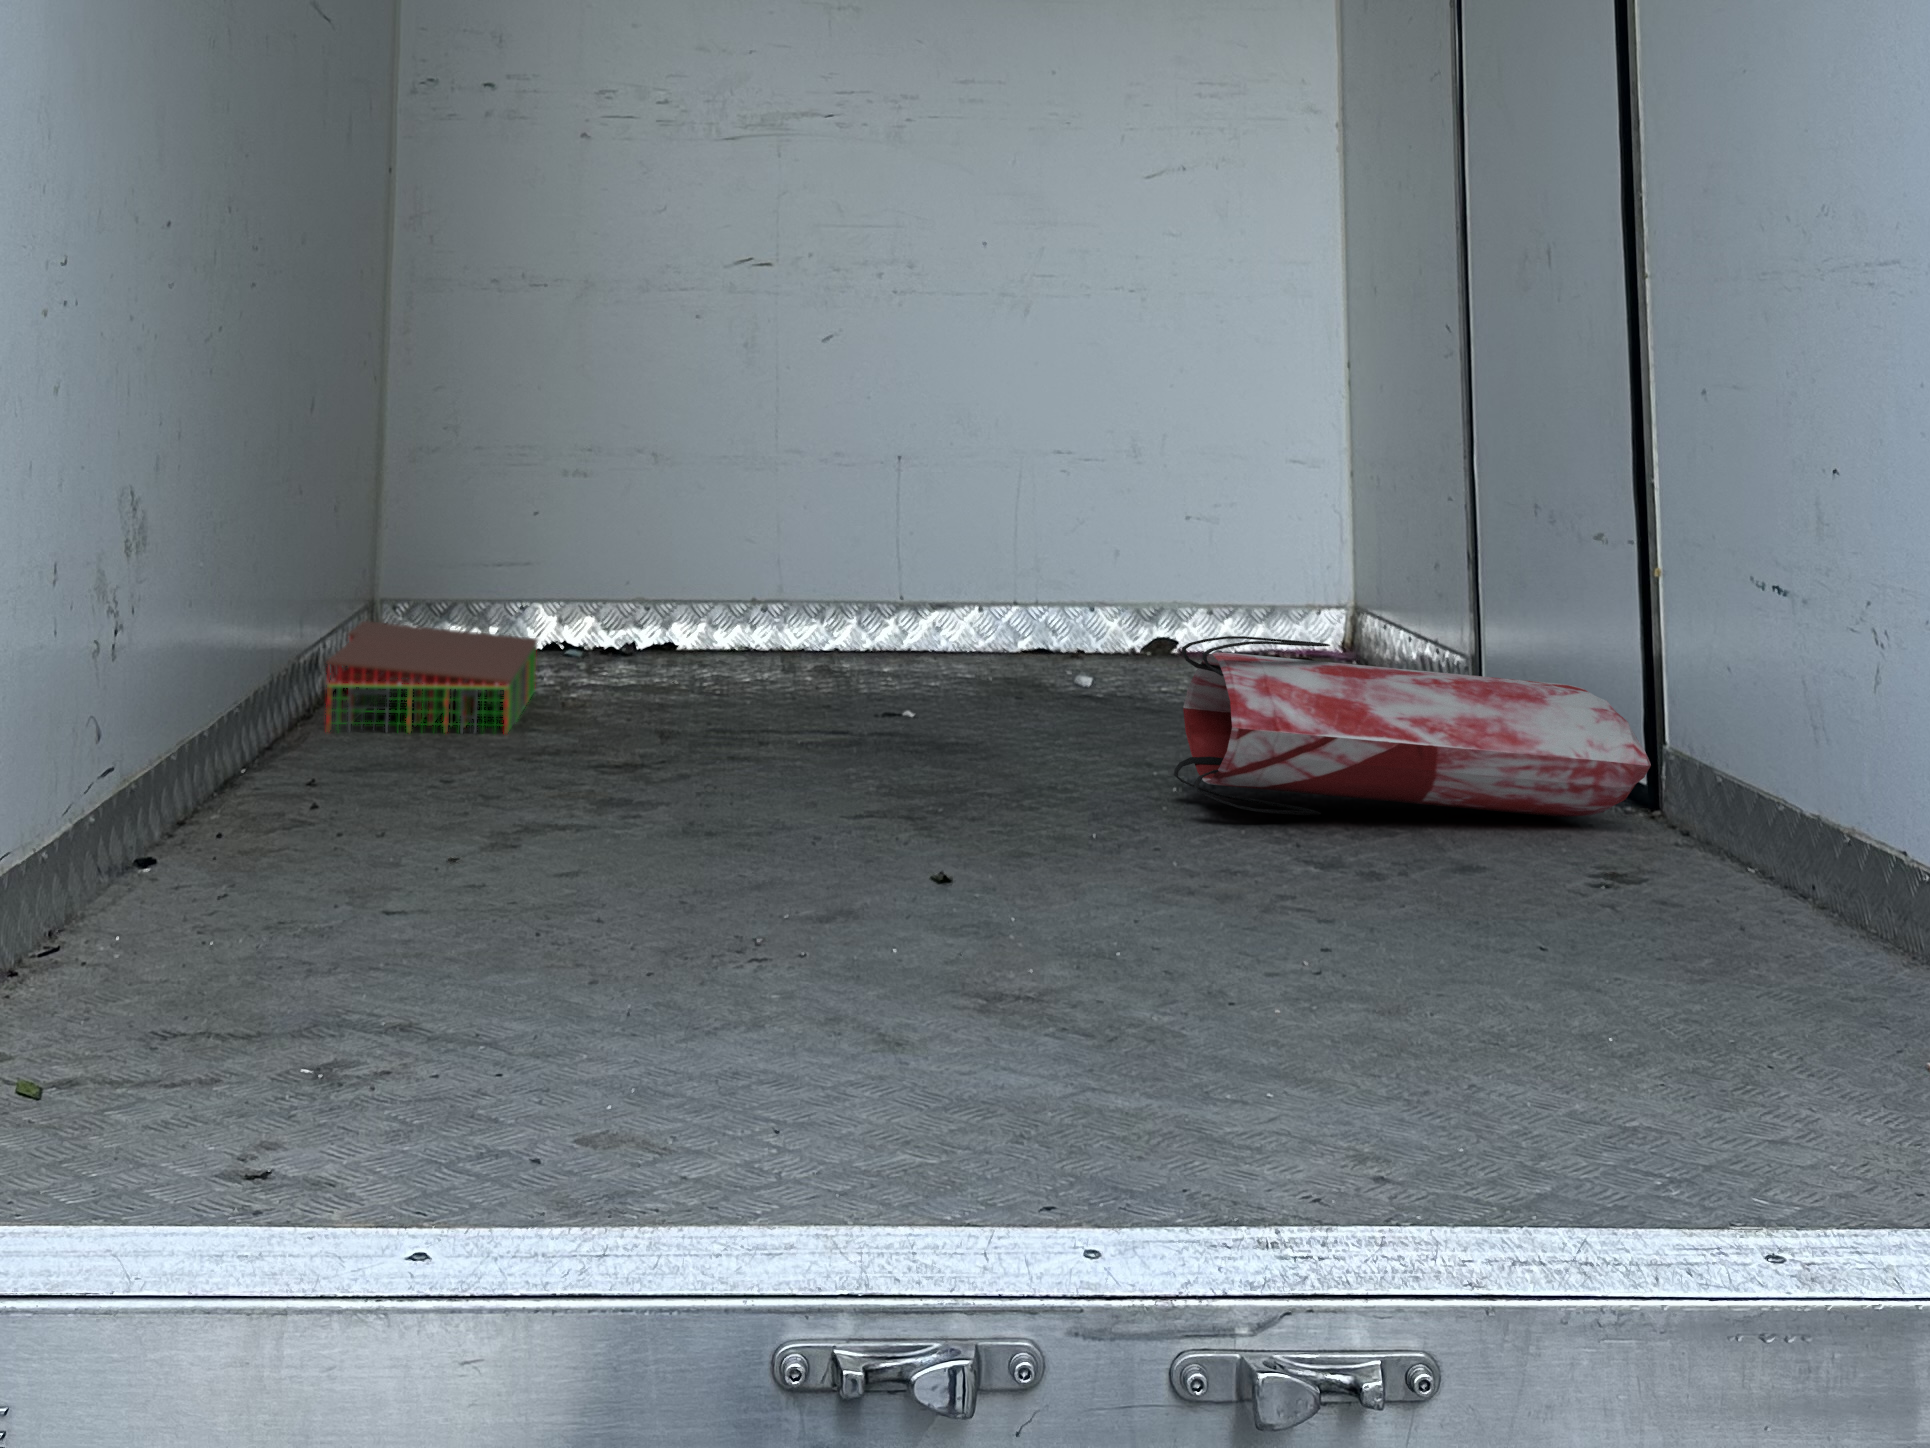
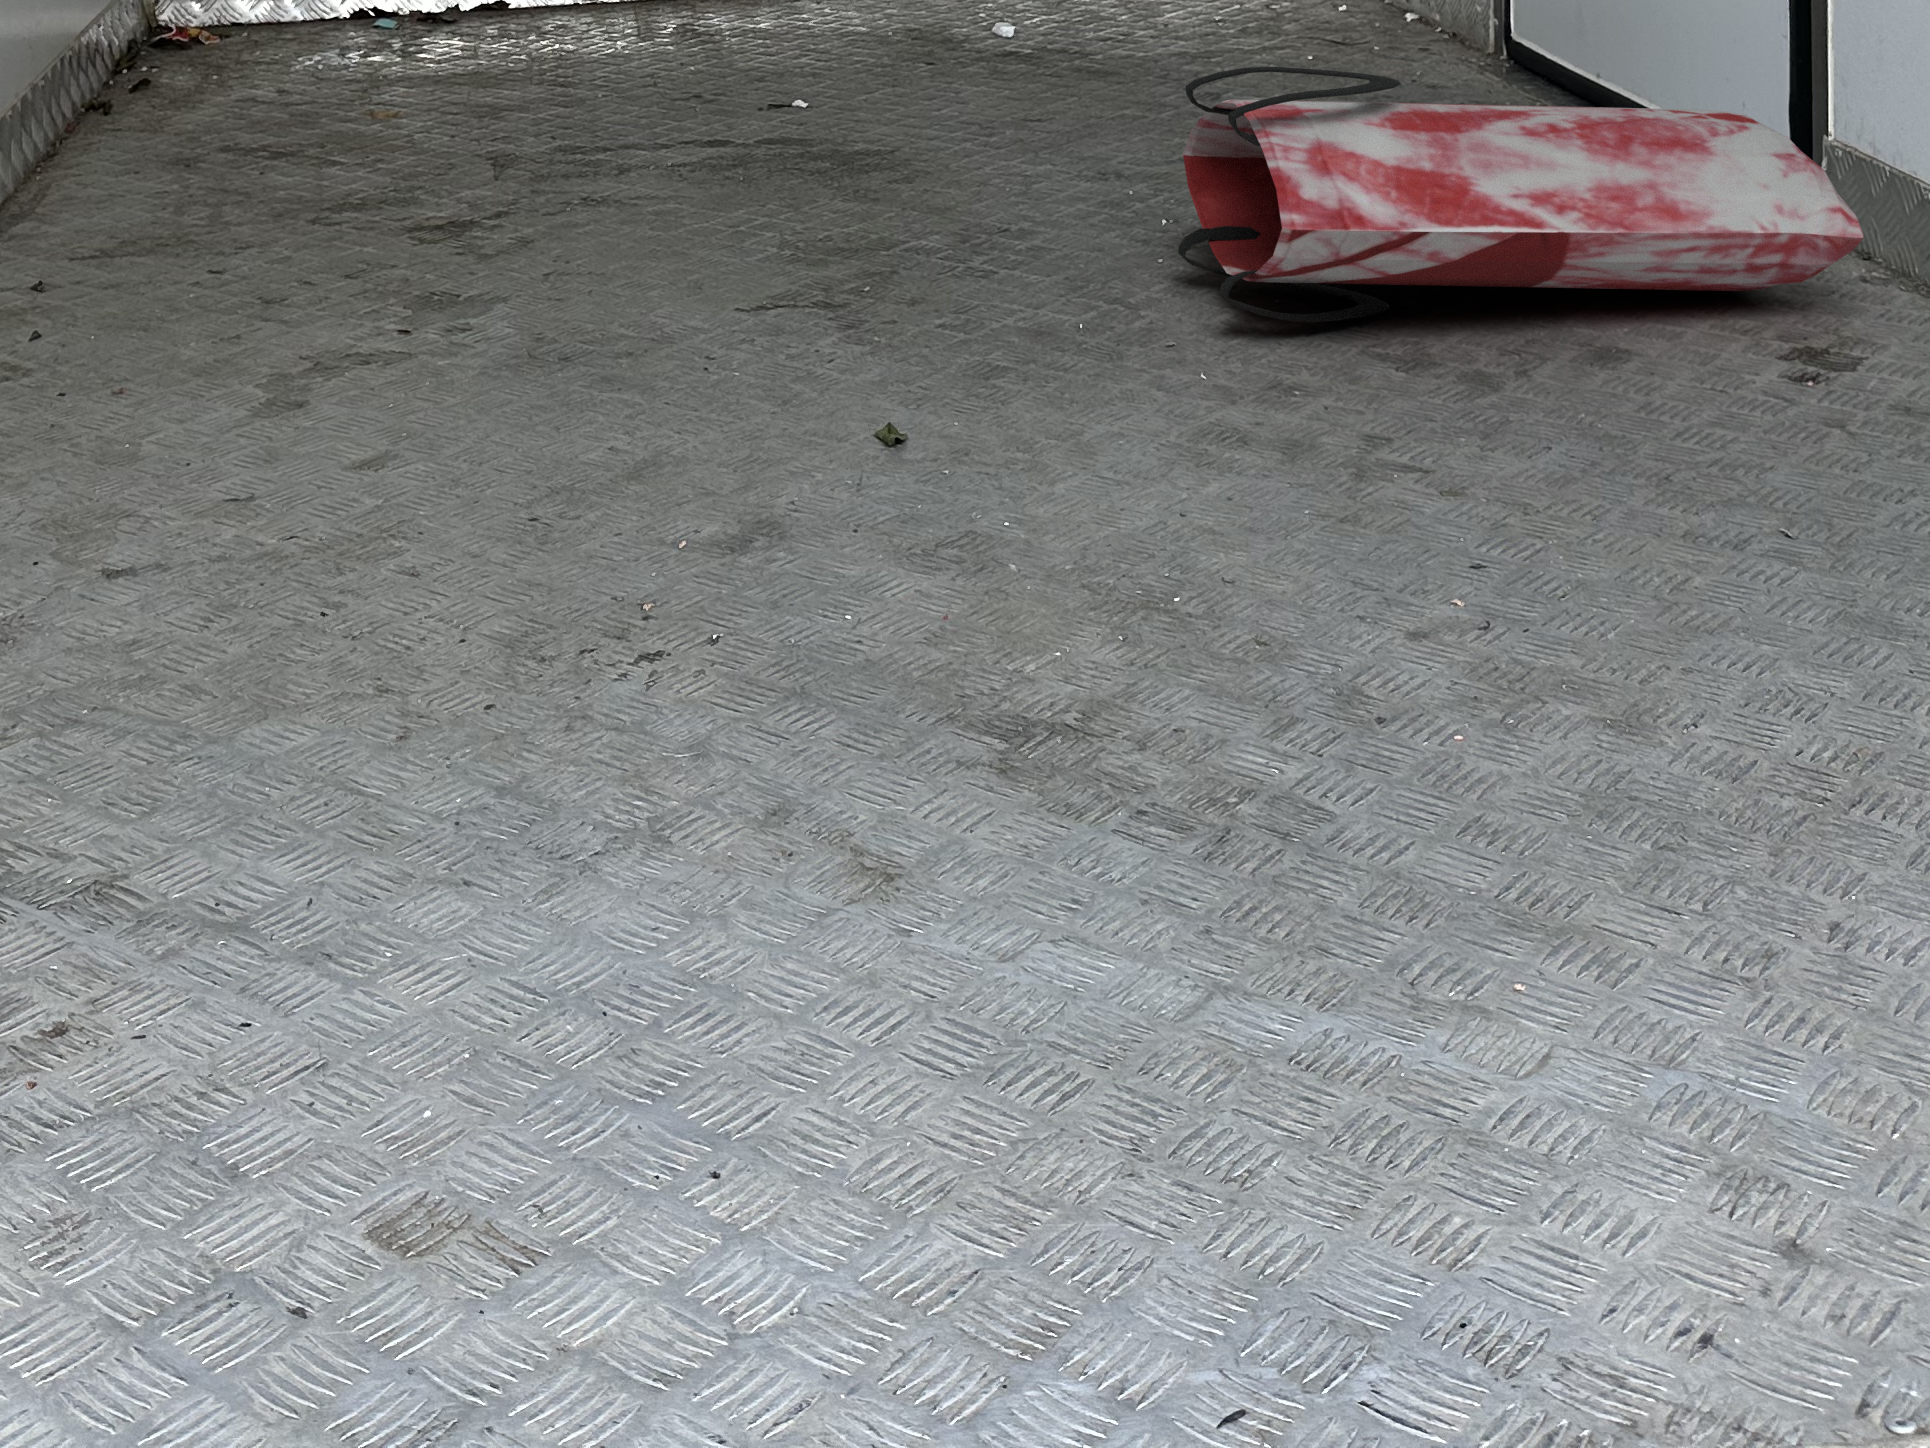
storage bin: present [326,621,538,733] -> none [46,26,333,206]

